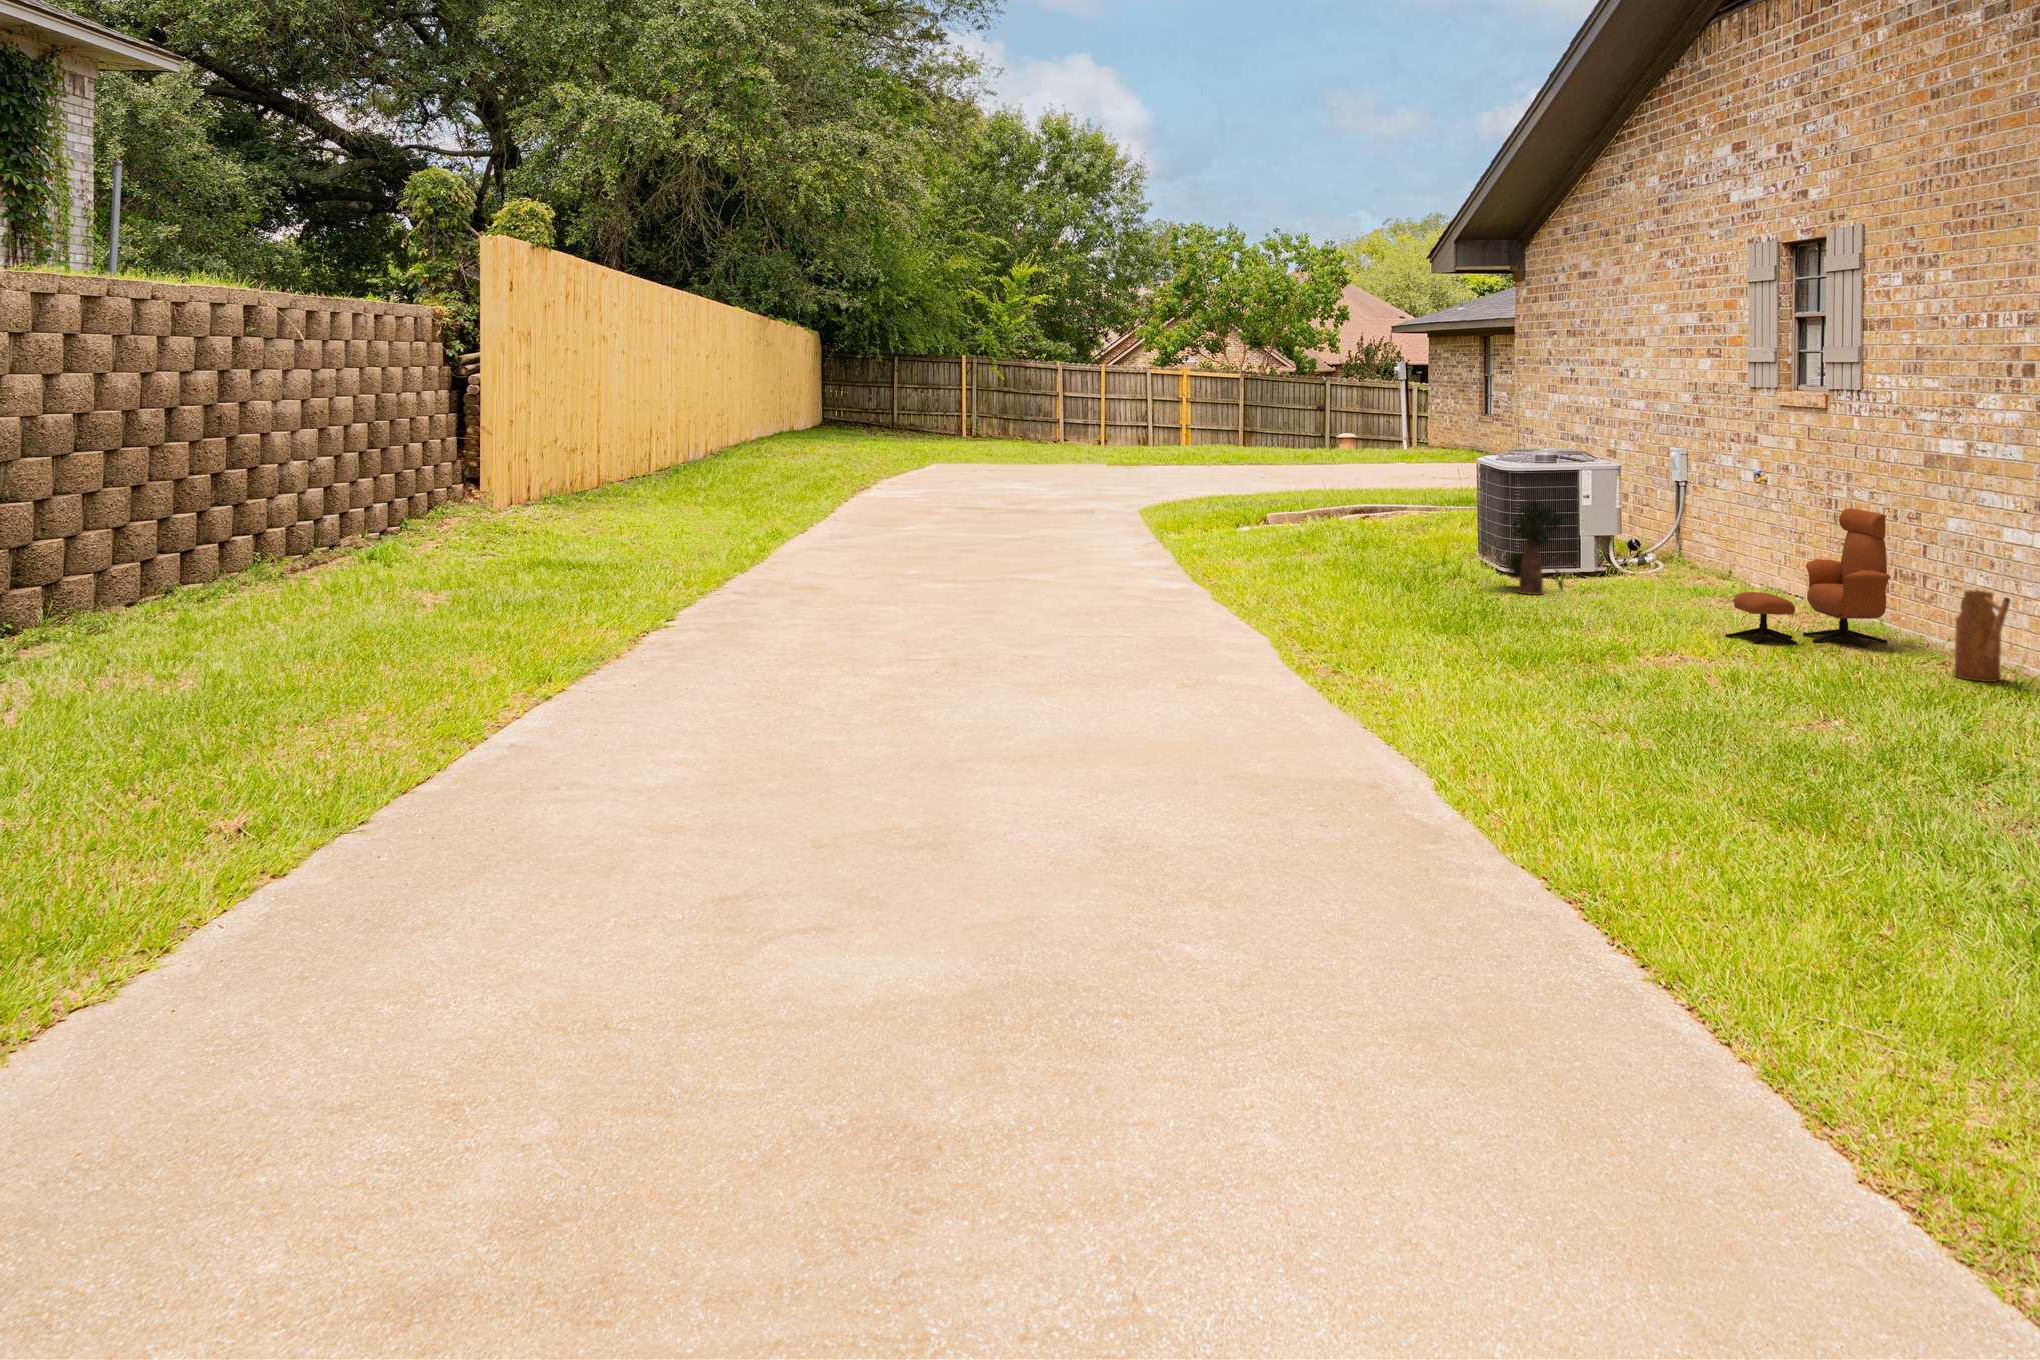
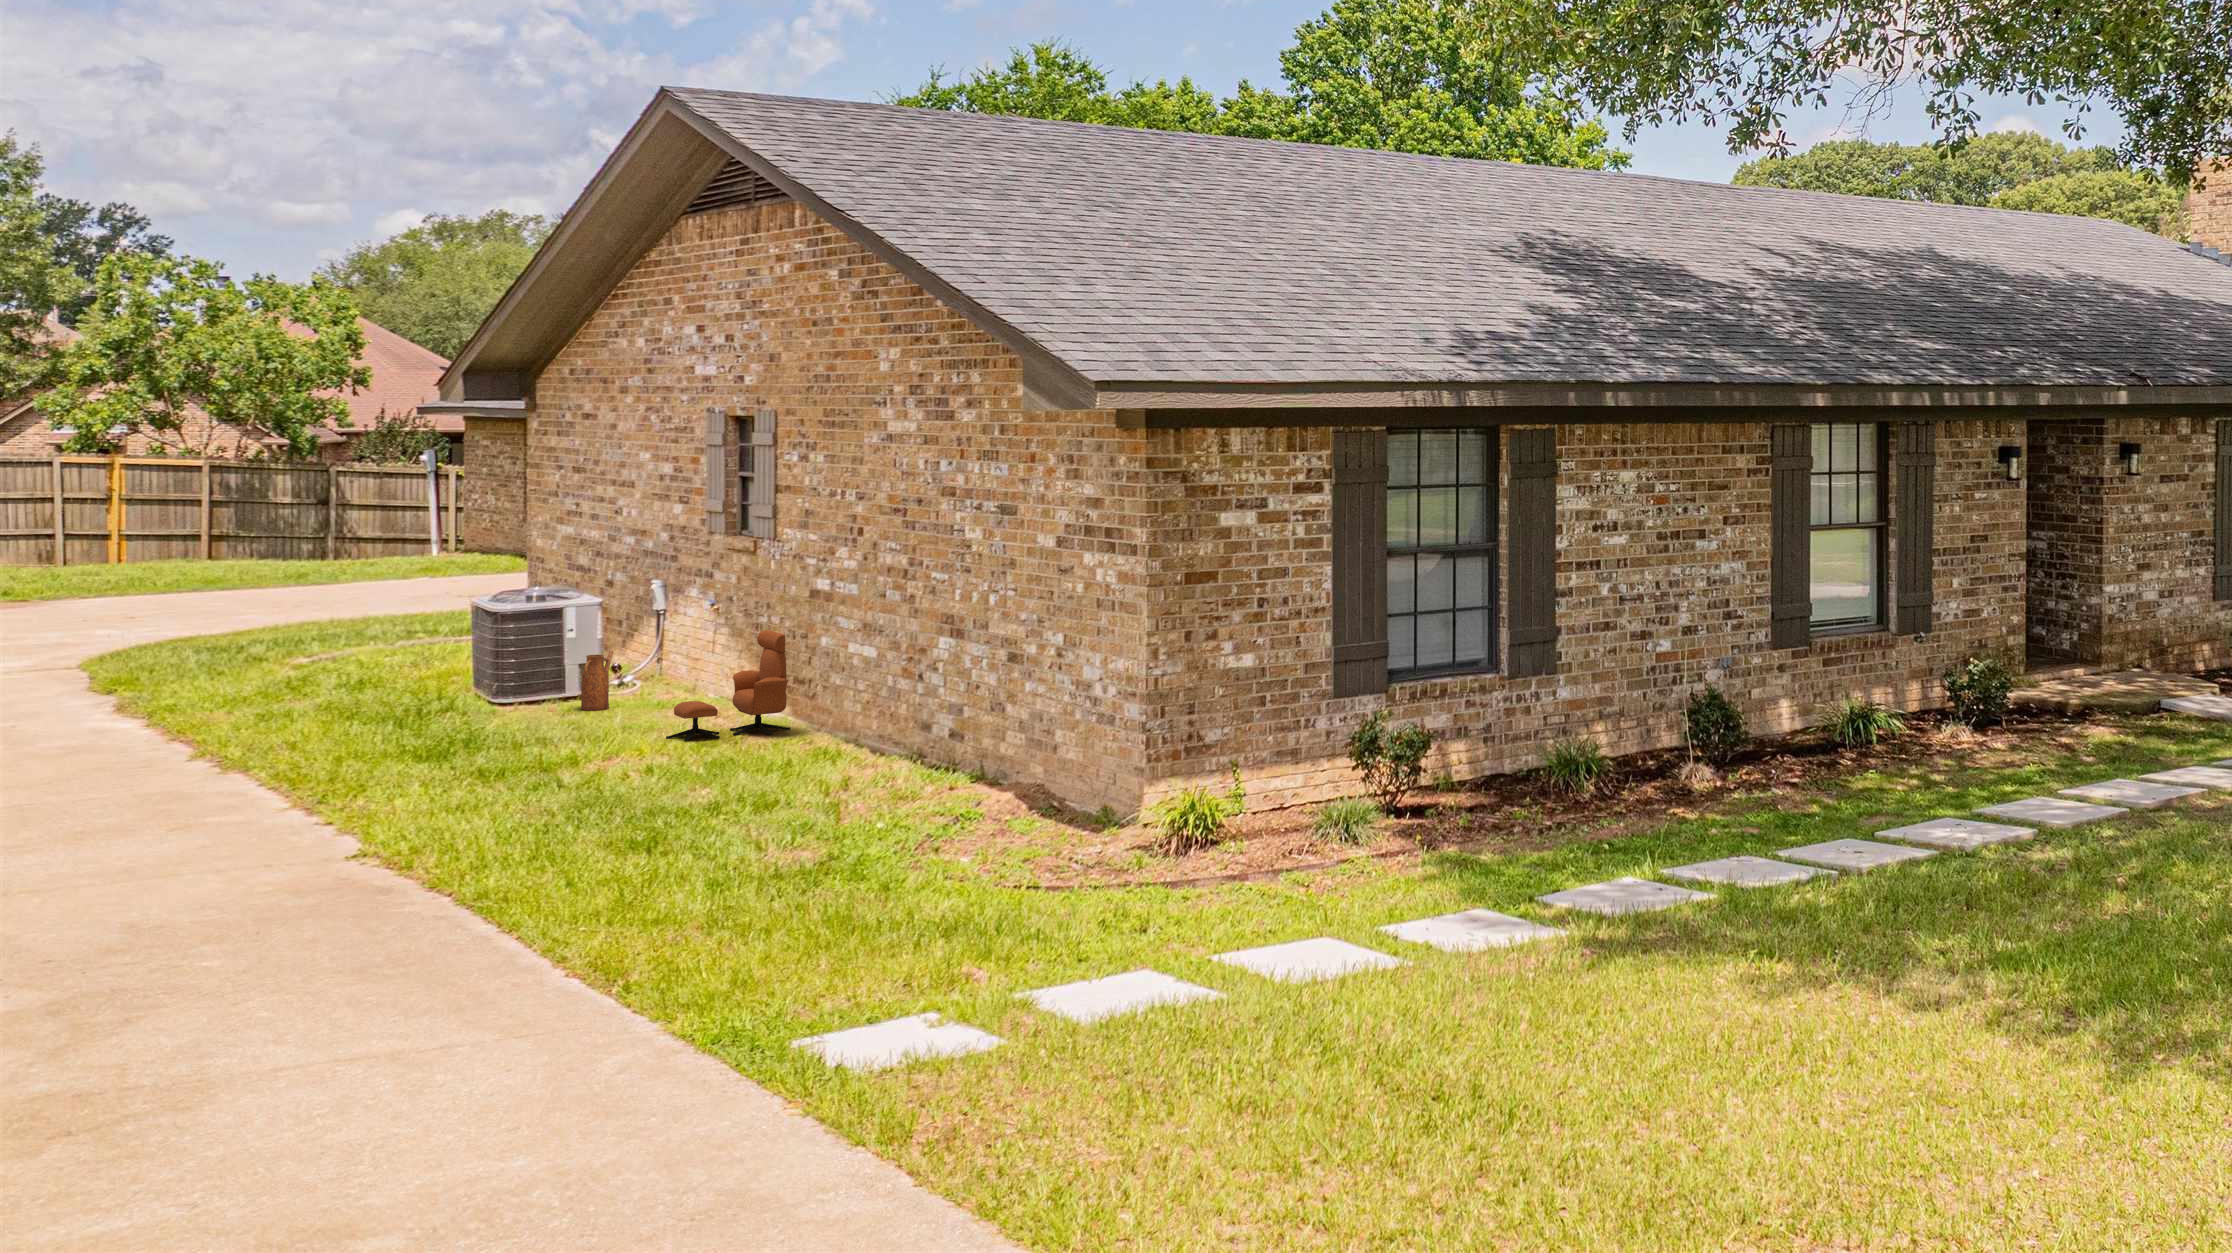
potted plant: present [1505,499,1565,595] -> none [493,636,552,719]
watering can: present [1954,590,2011,682] -> present [581,651,613,711]

